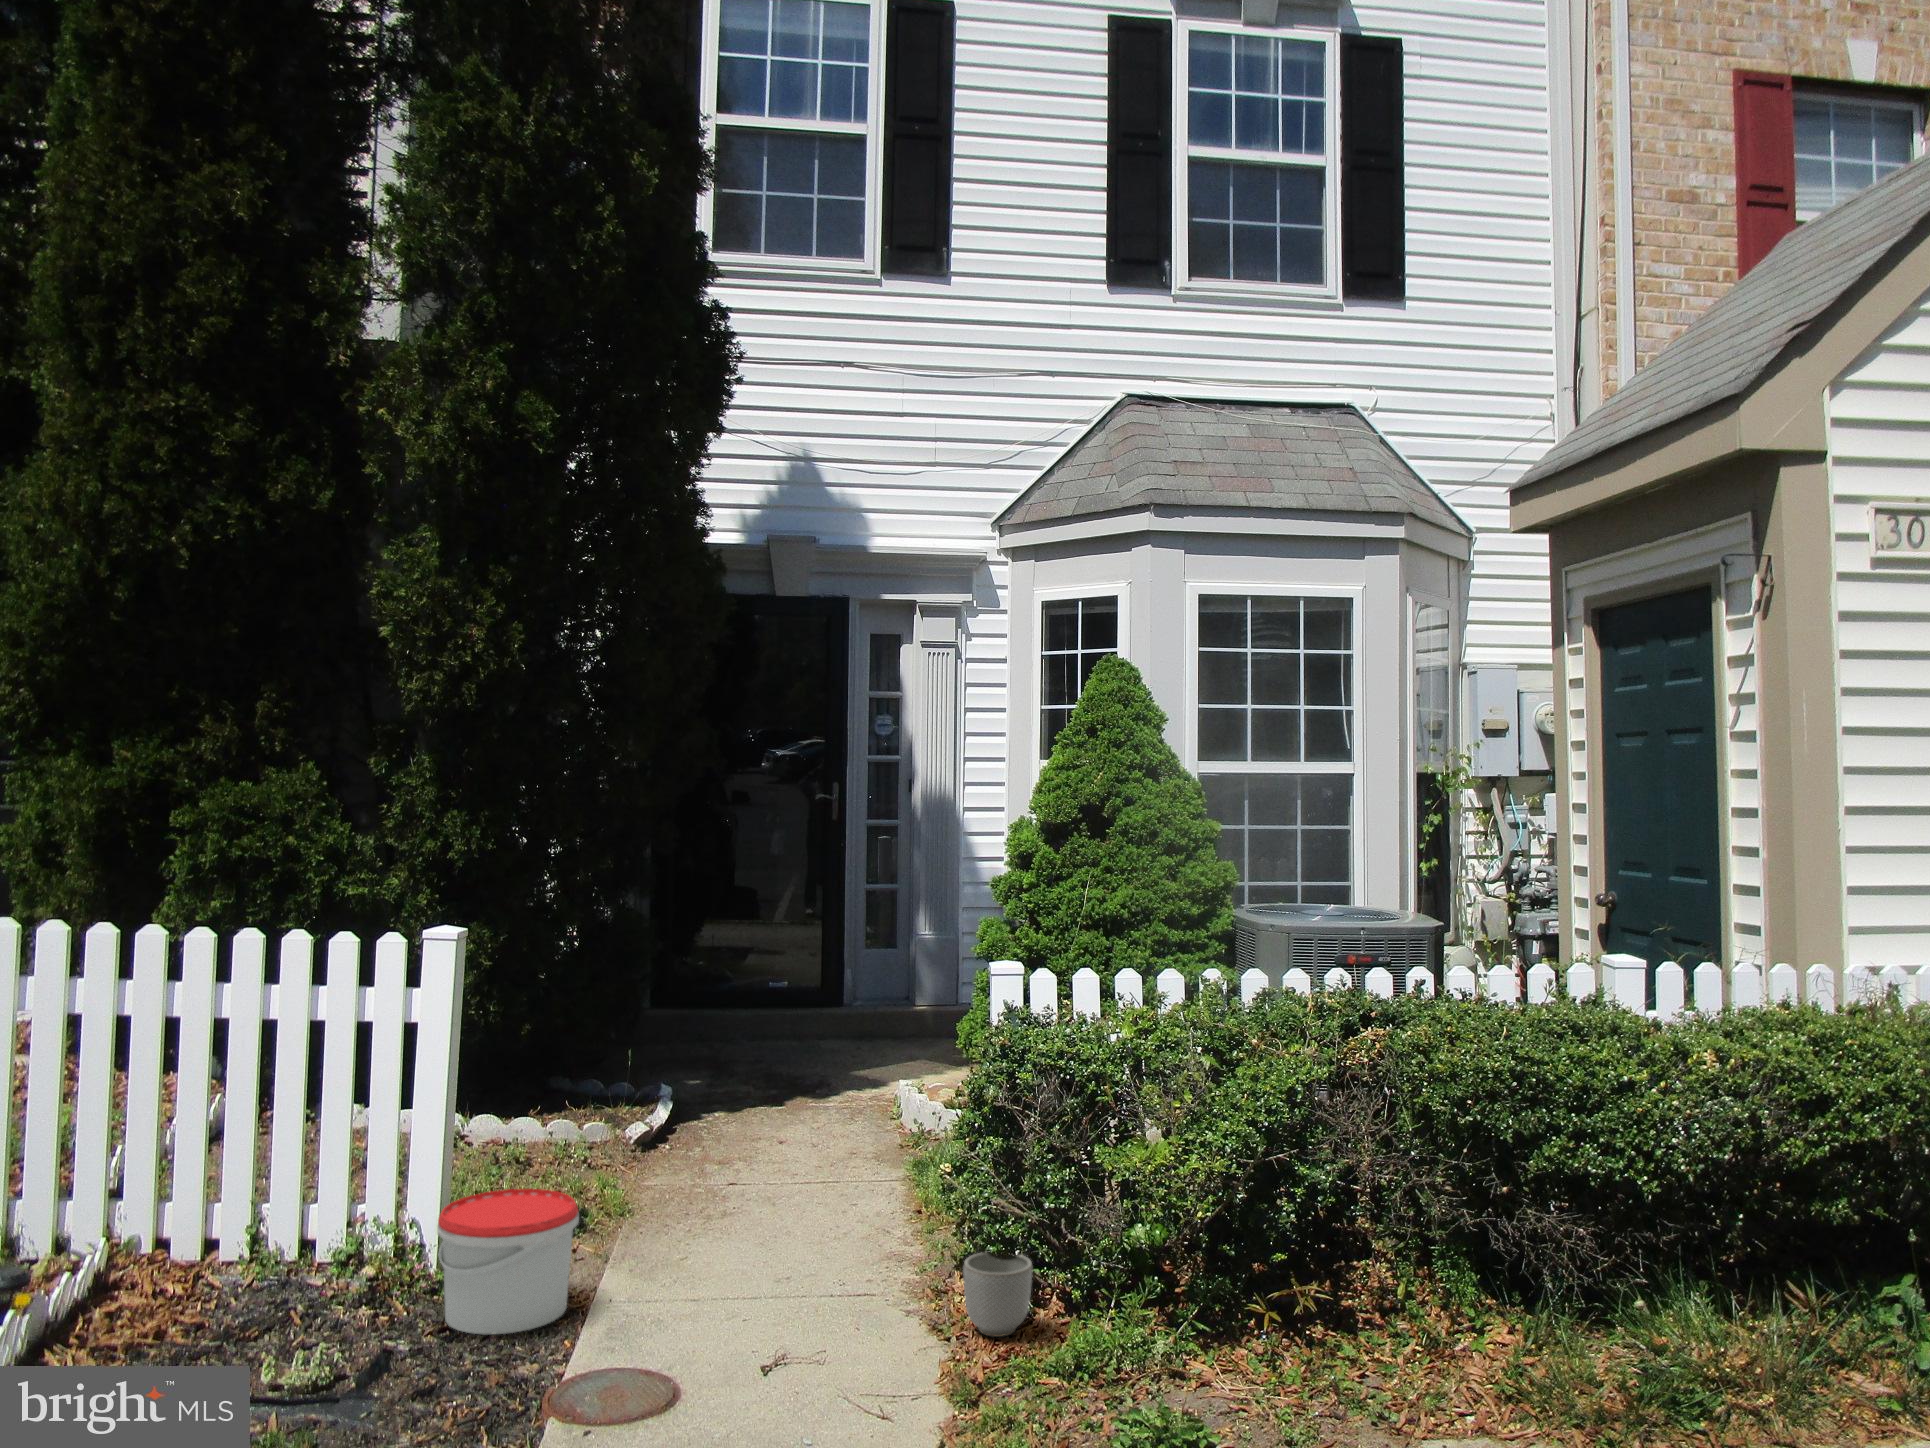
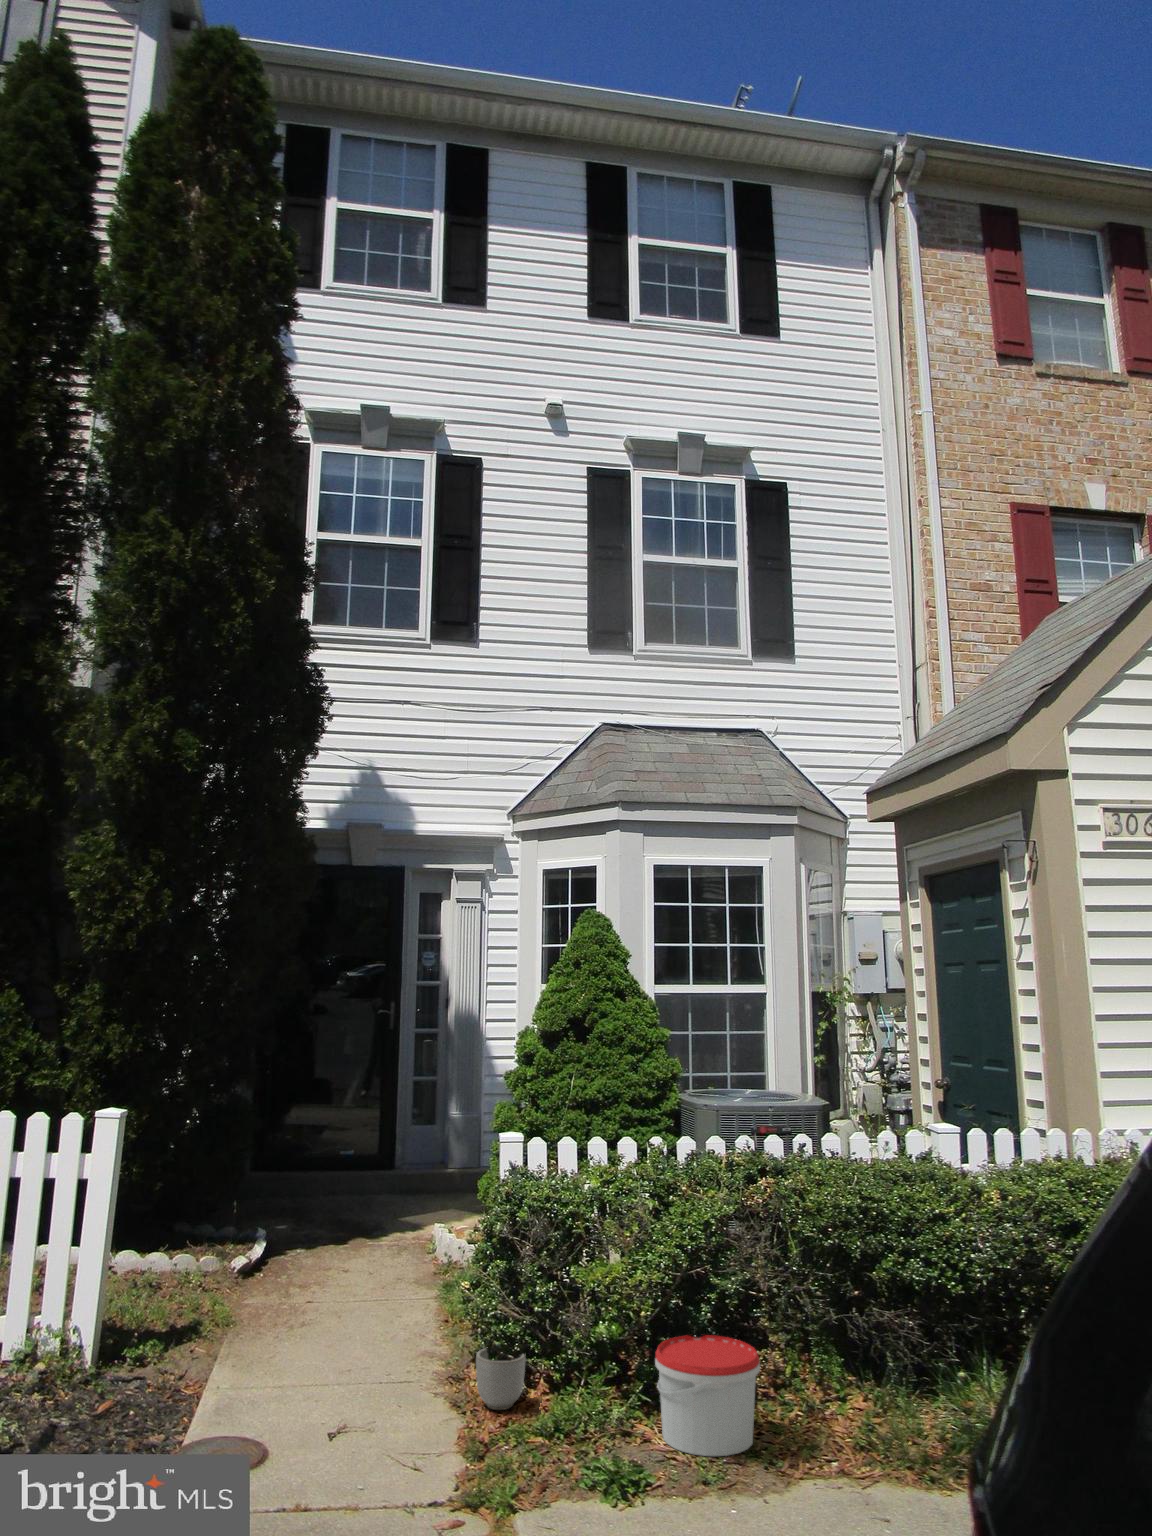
bucket: present [437,1189,579,1334] -> present [655,1335,760,1456]

